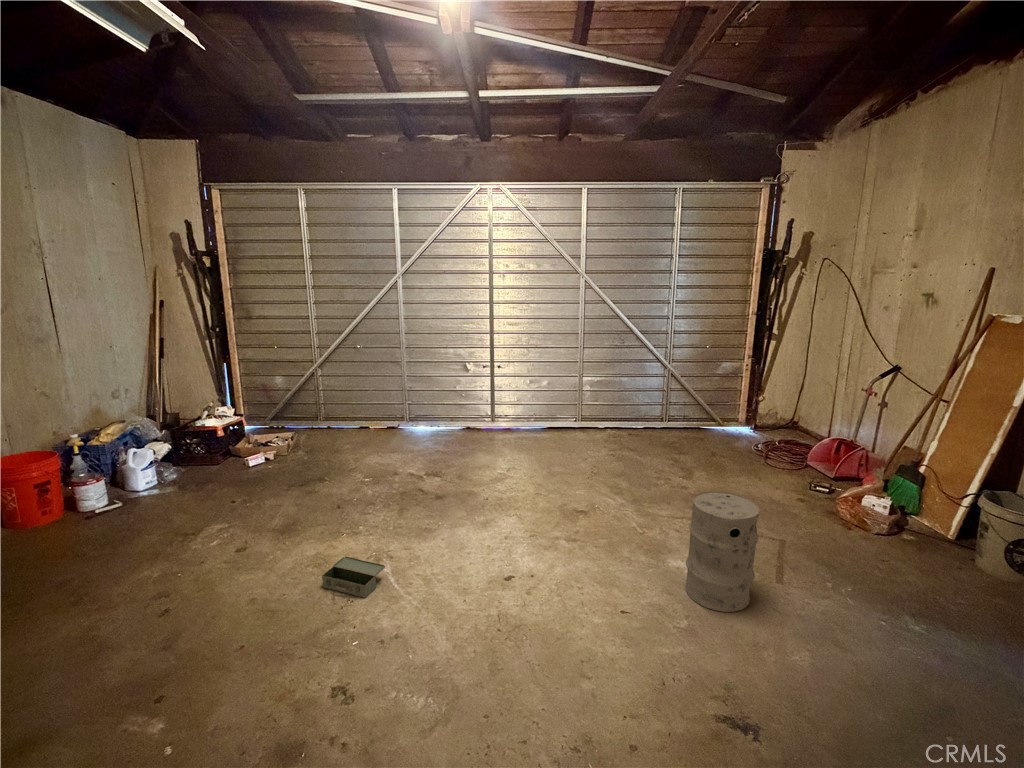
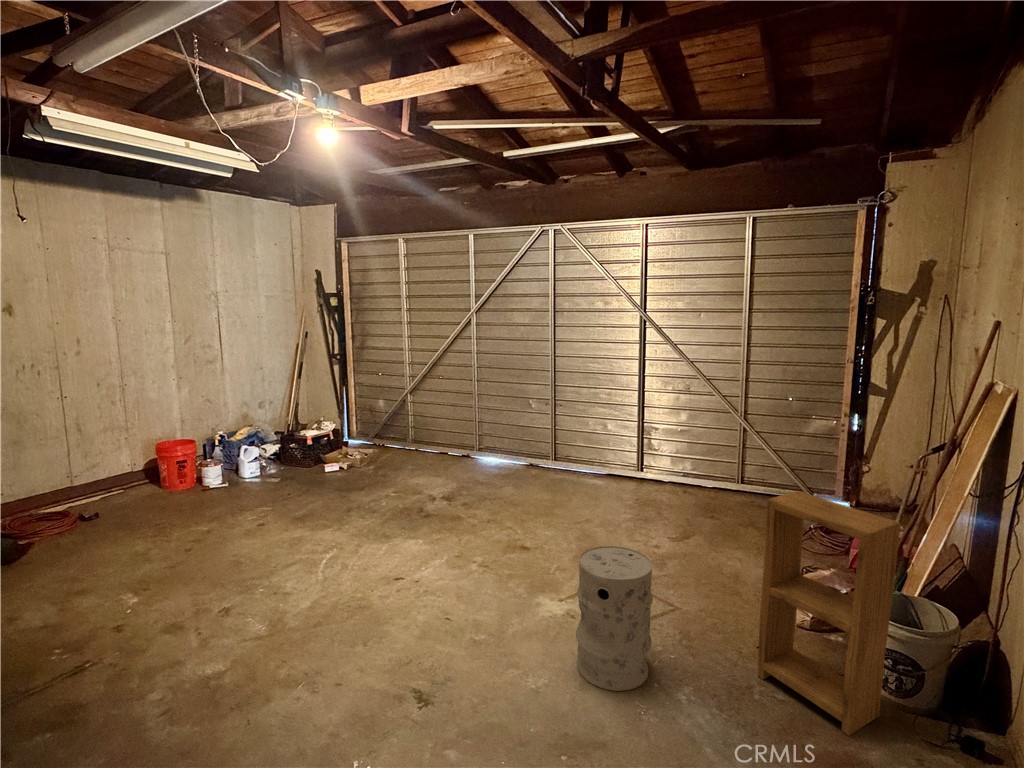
shelving unit: none [812,424,927,598] -> present [758,491,900,736]
toolbox: present [322,557,385,598] -> none [278,551,328,588]

